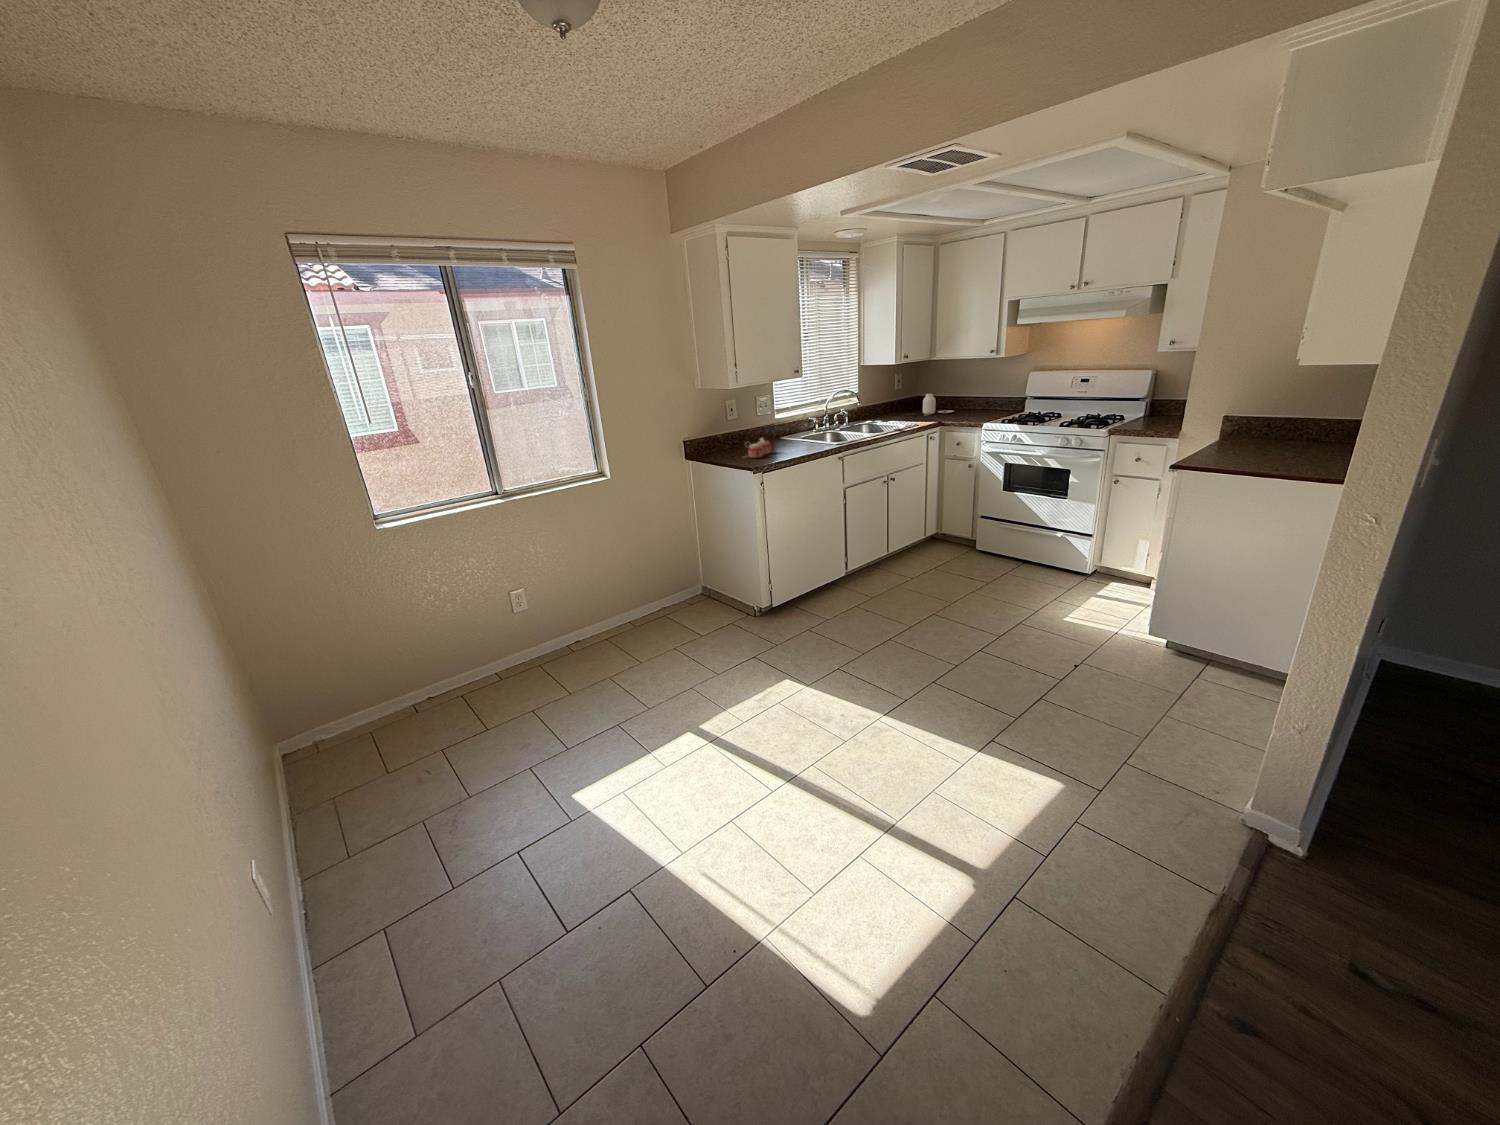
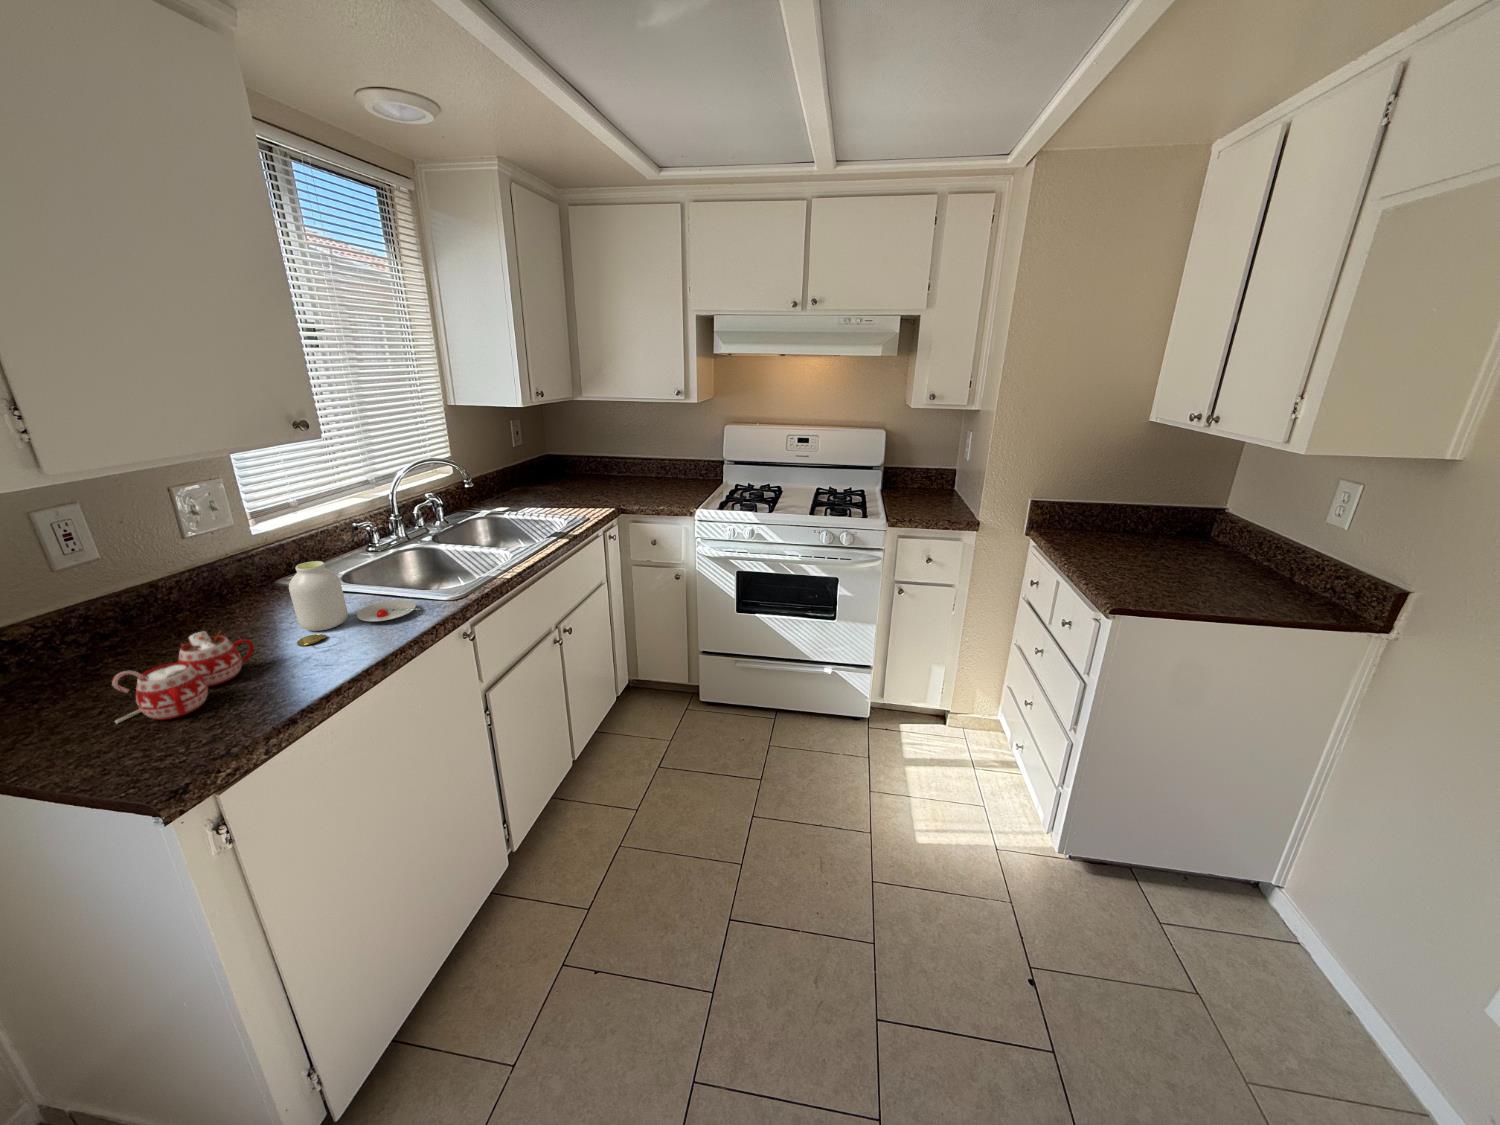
jar: present [923,394,954,416] -> present [289,561,420,646]

